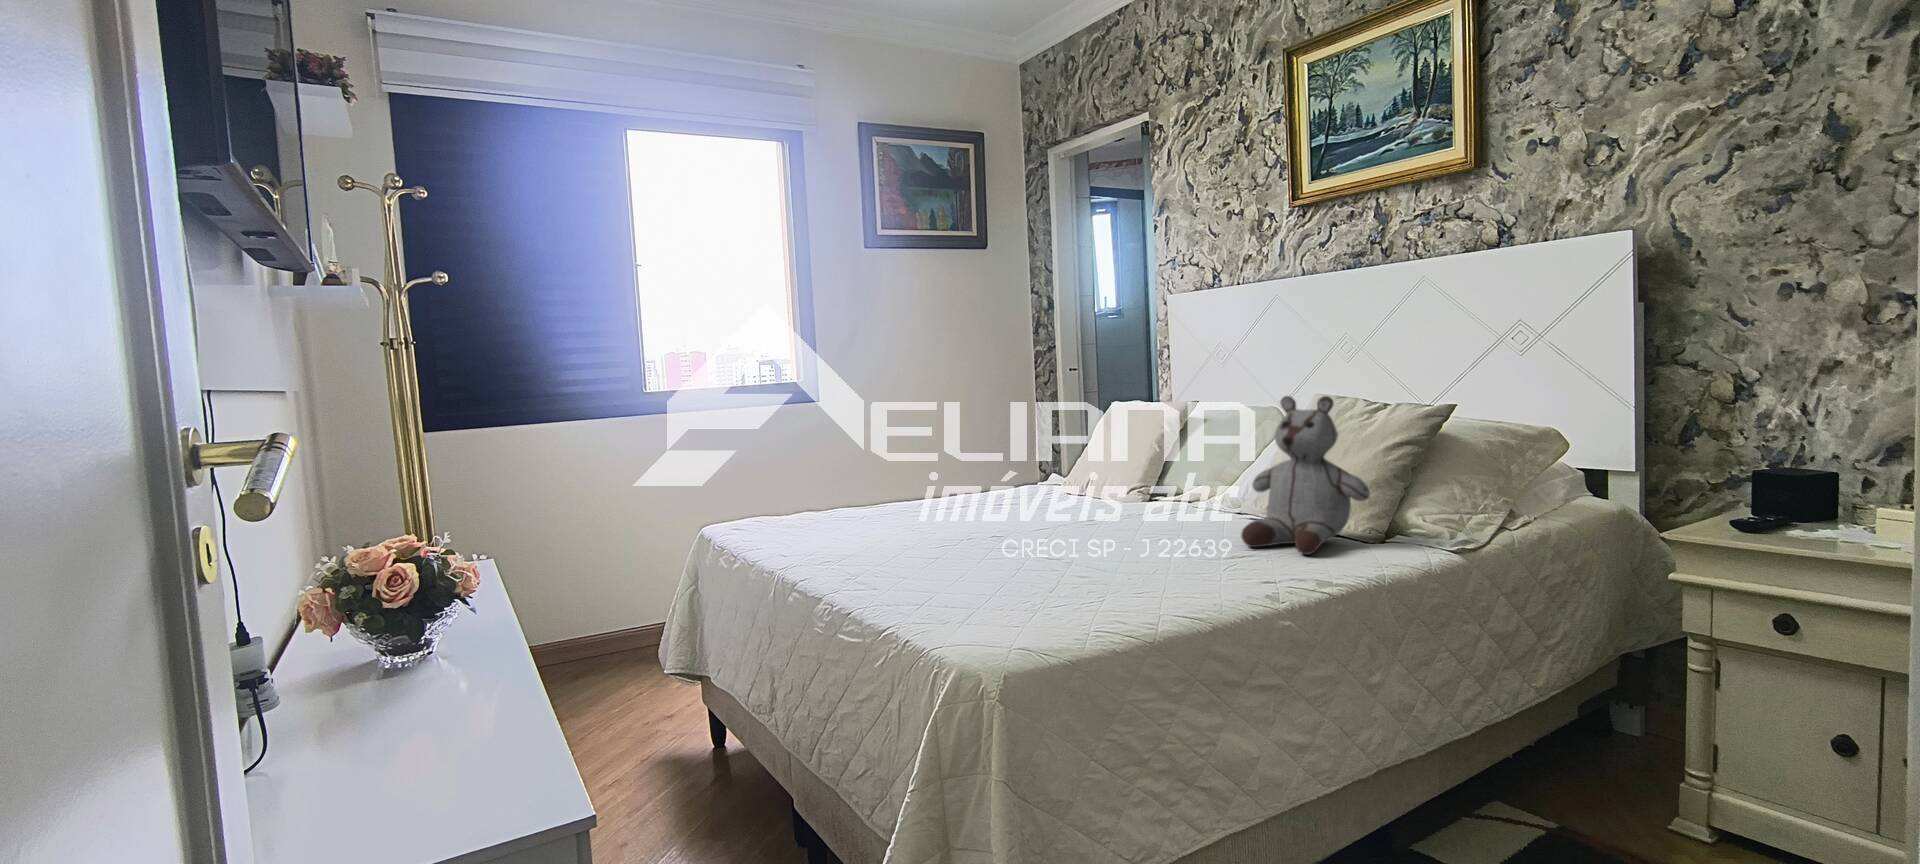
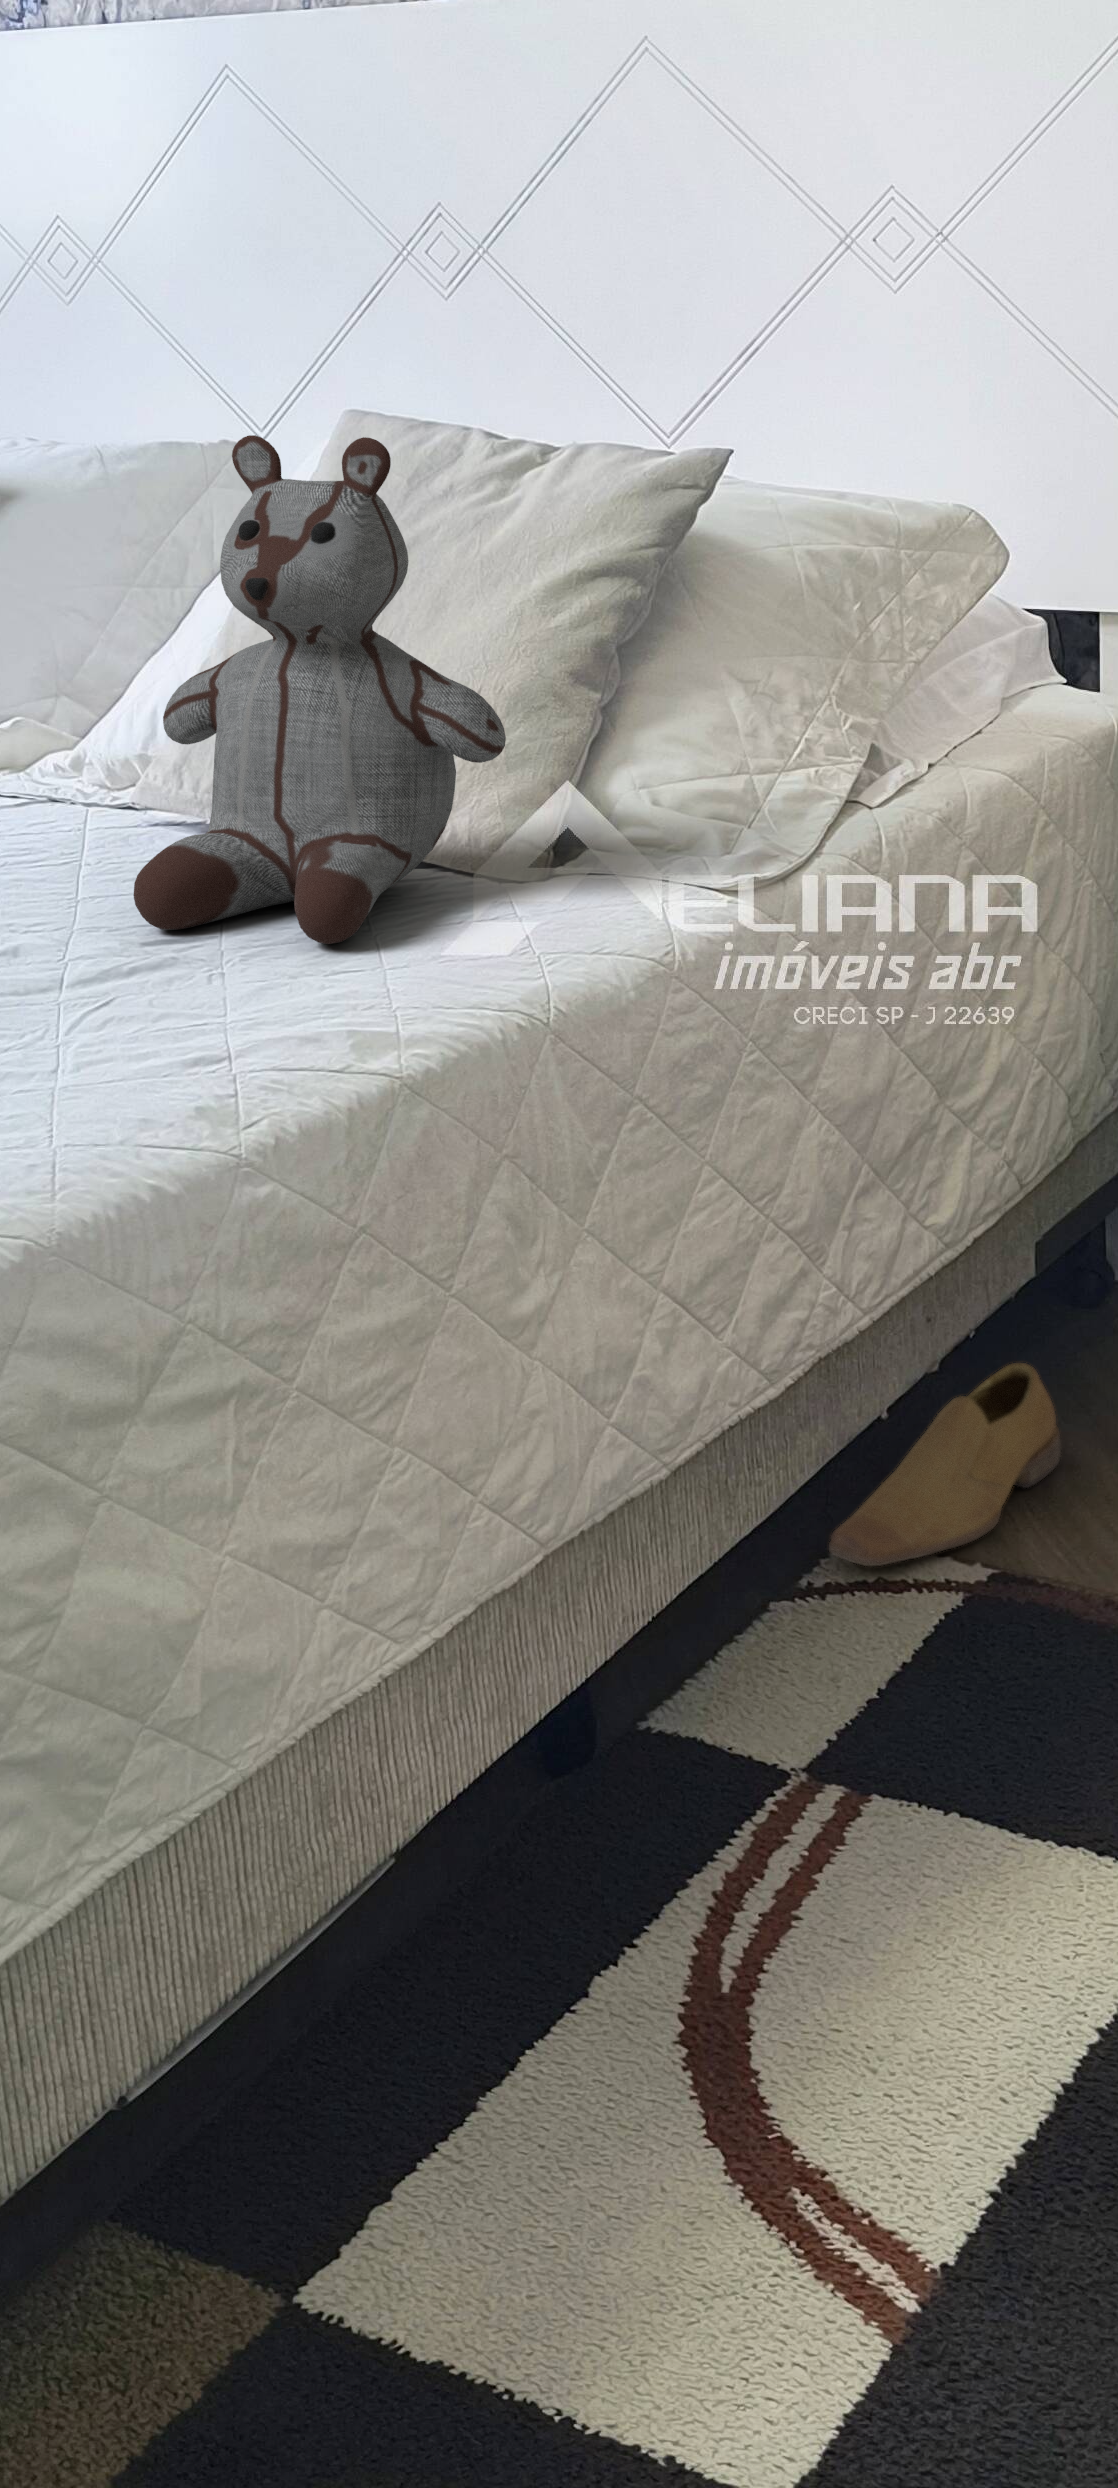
shoe: none [1488,752,1592,817] -> present [829,1363,1061,1566]

